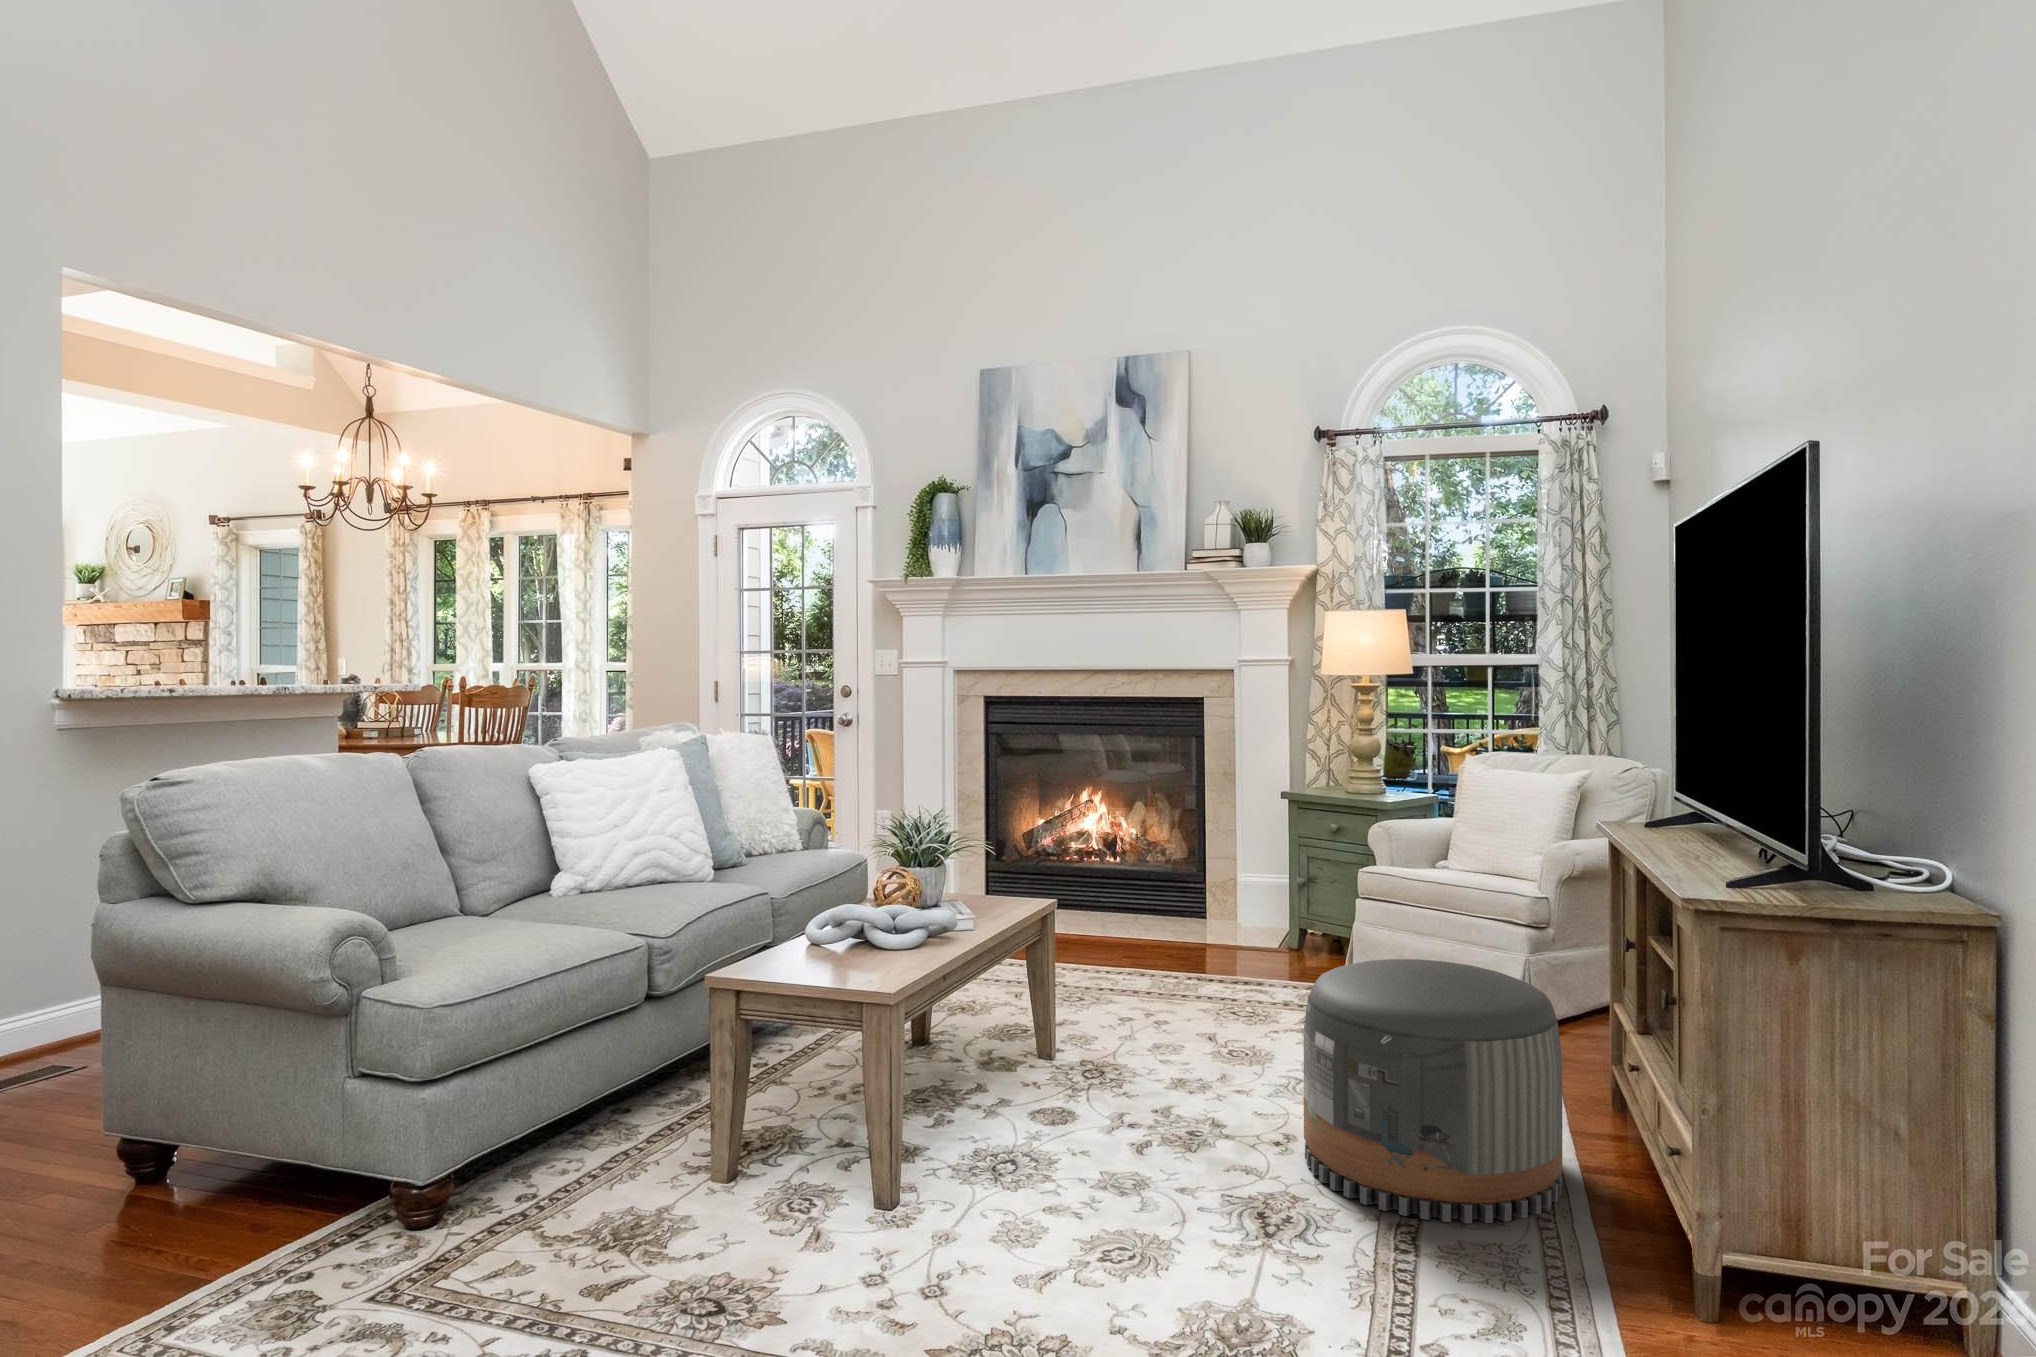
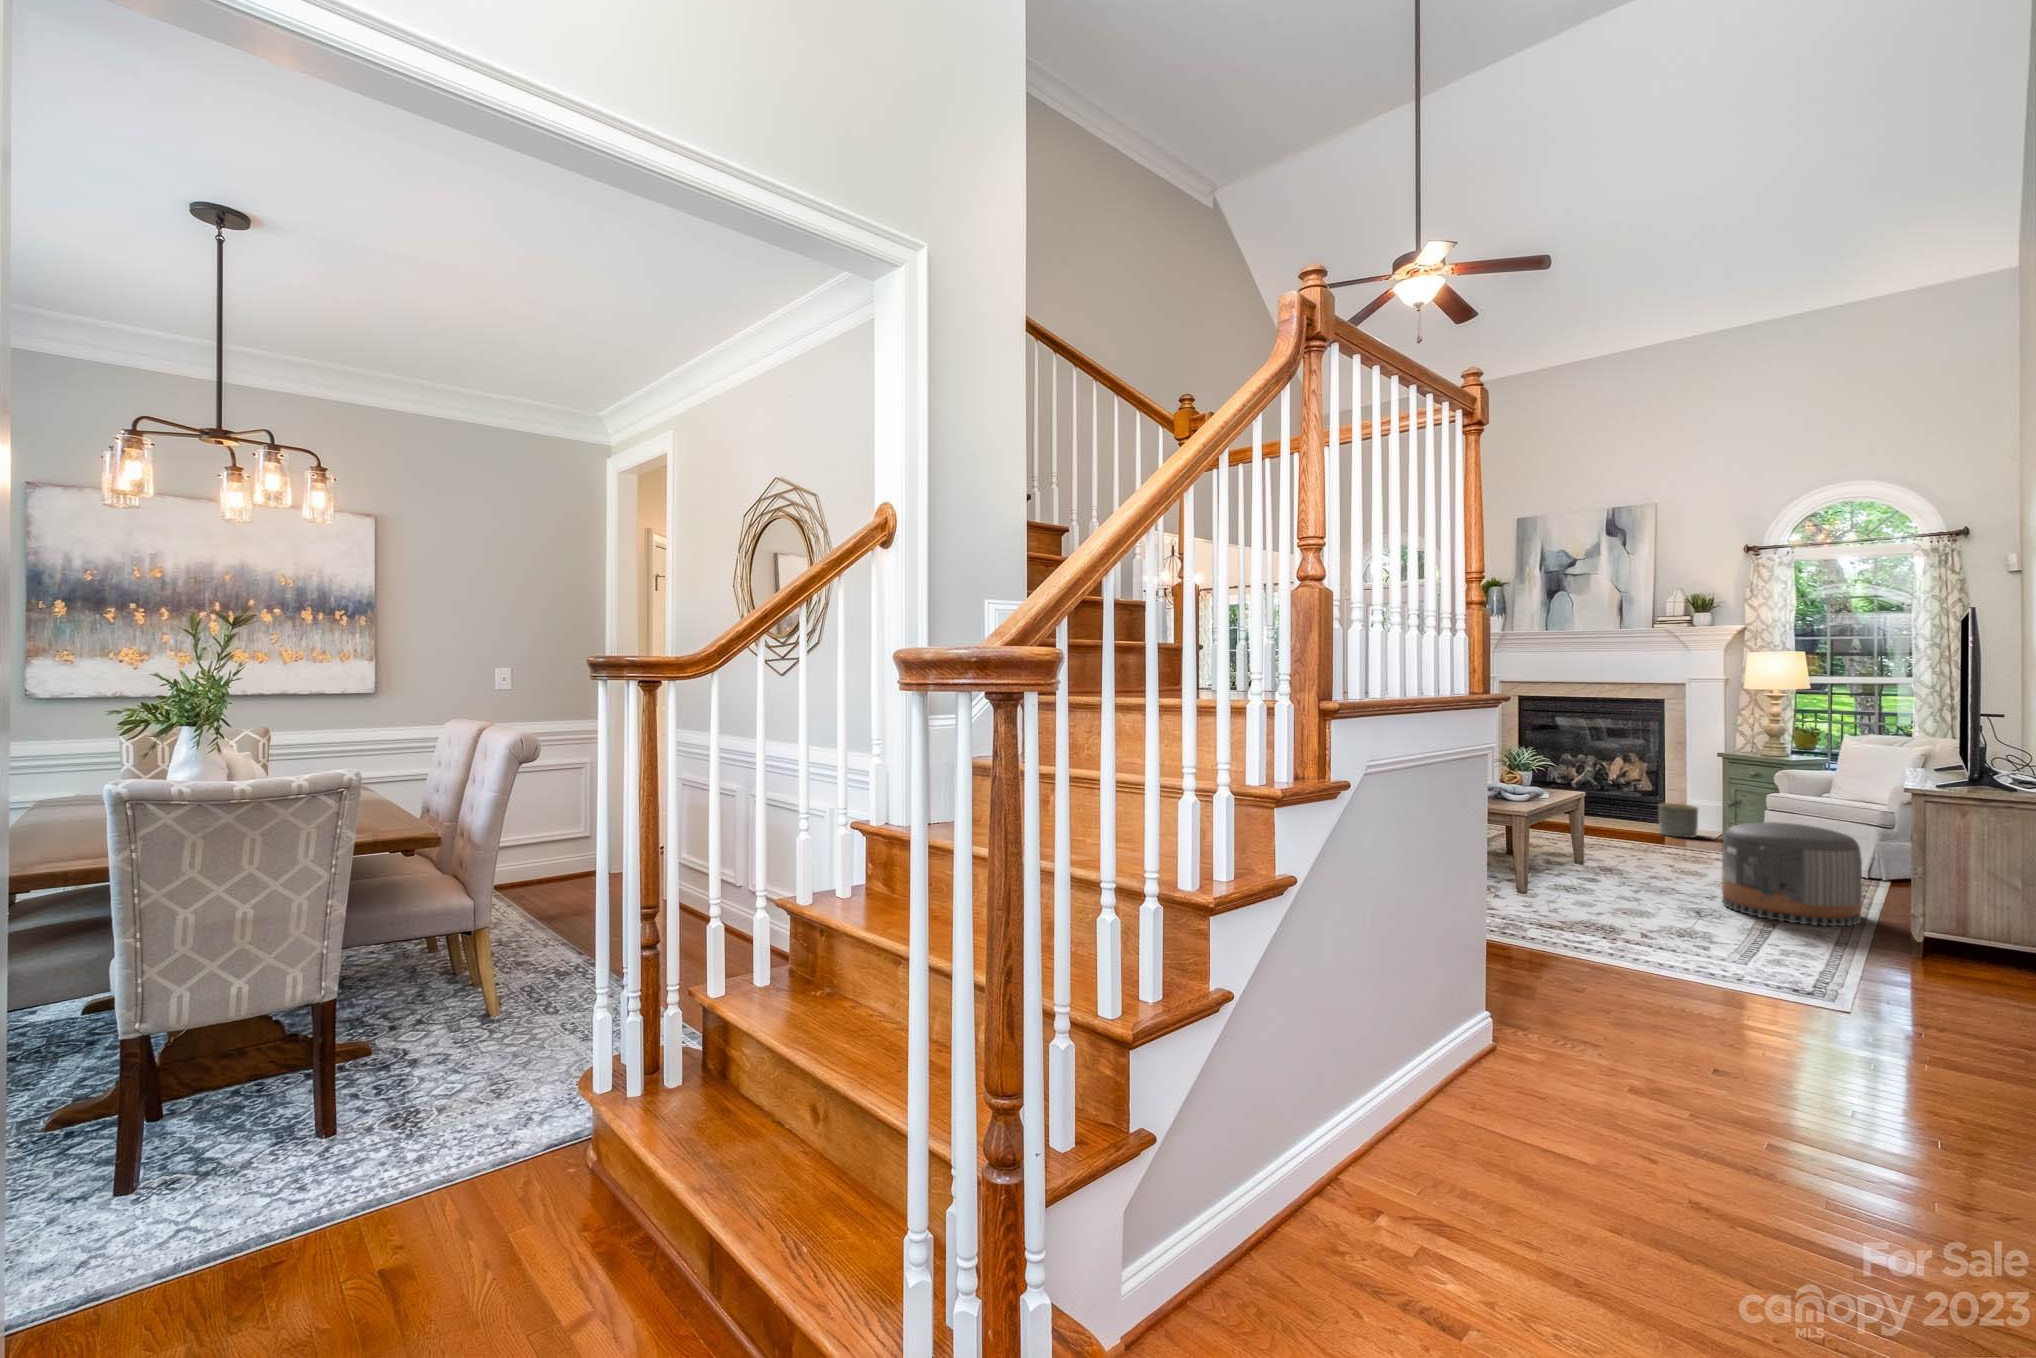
planter: none [1195,883,1253,946] -> present [1659,803,1698,838]

